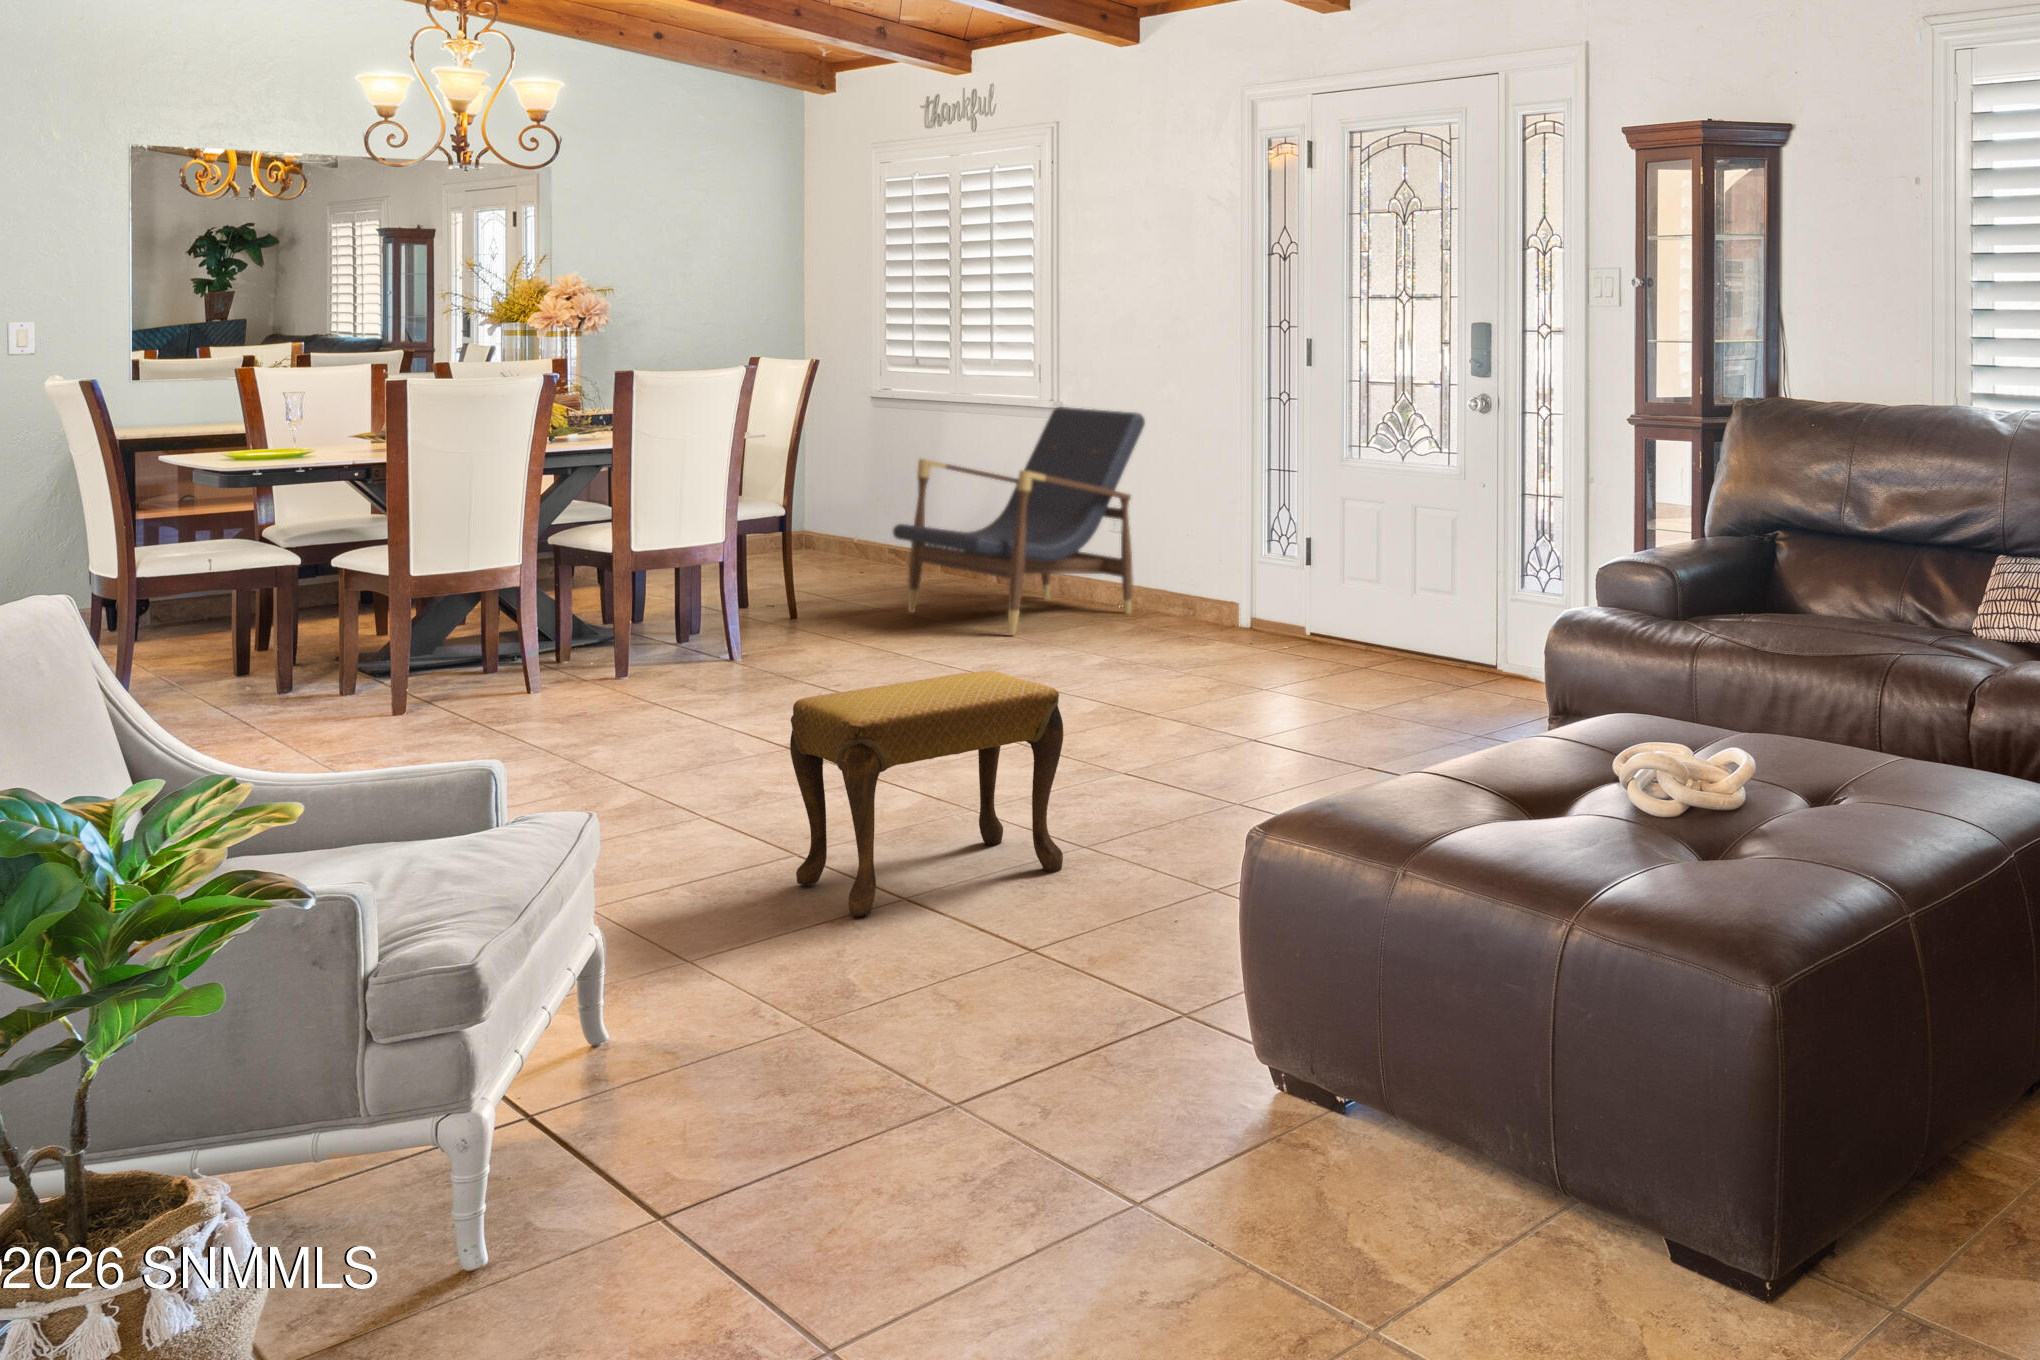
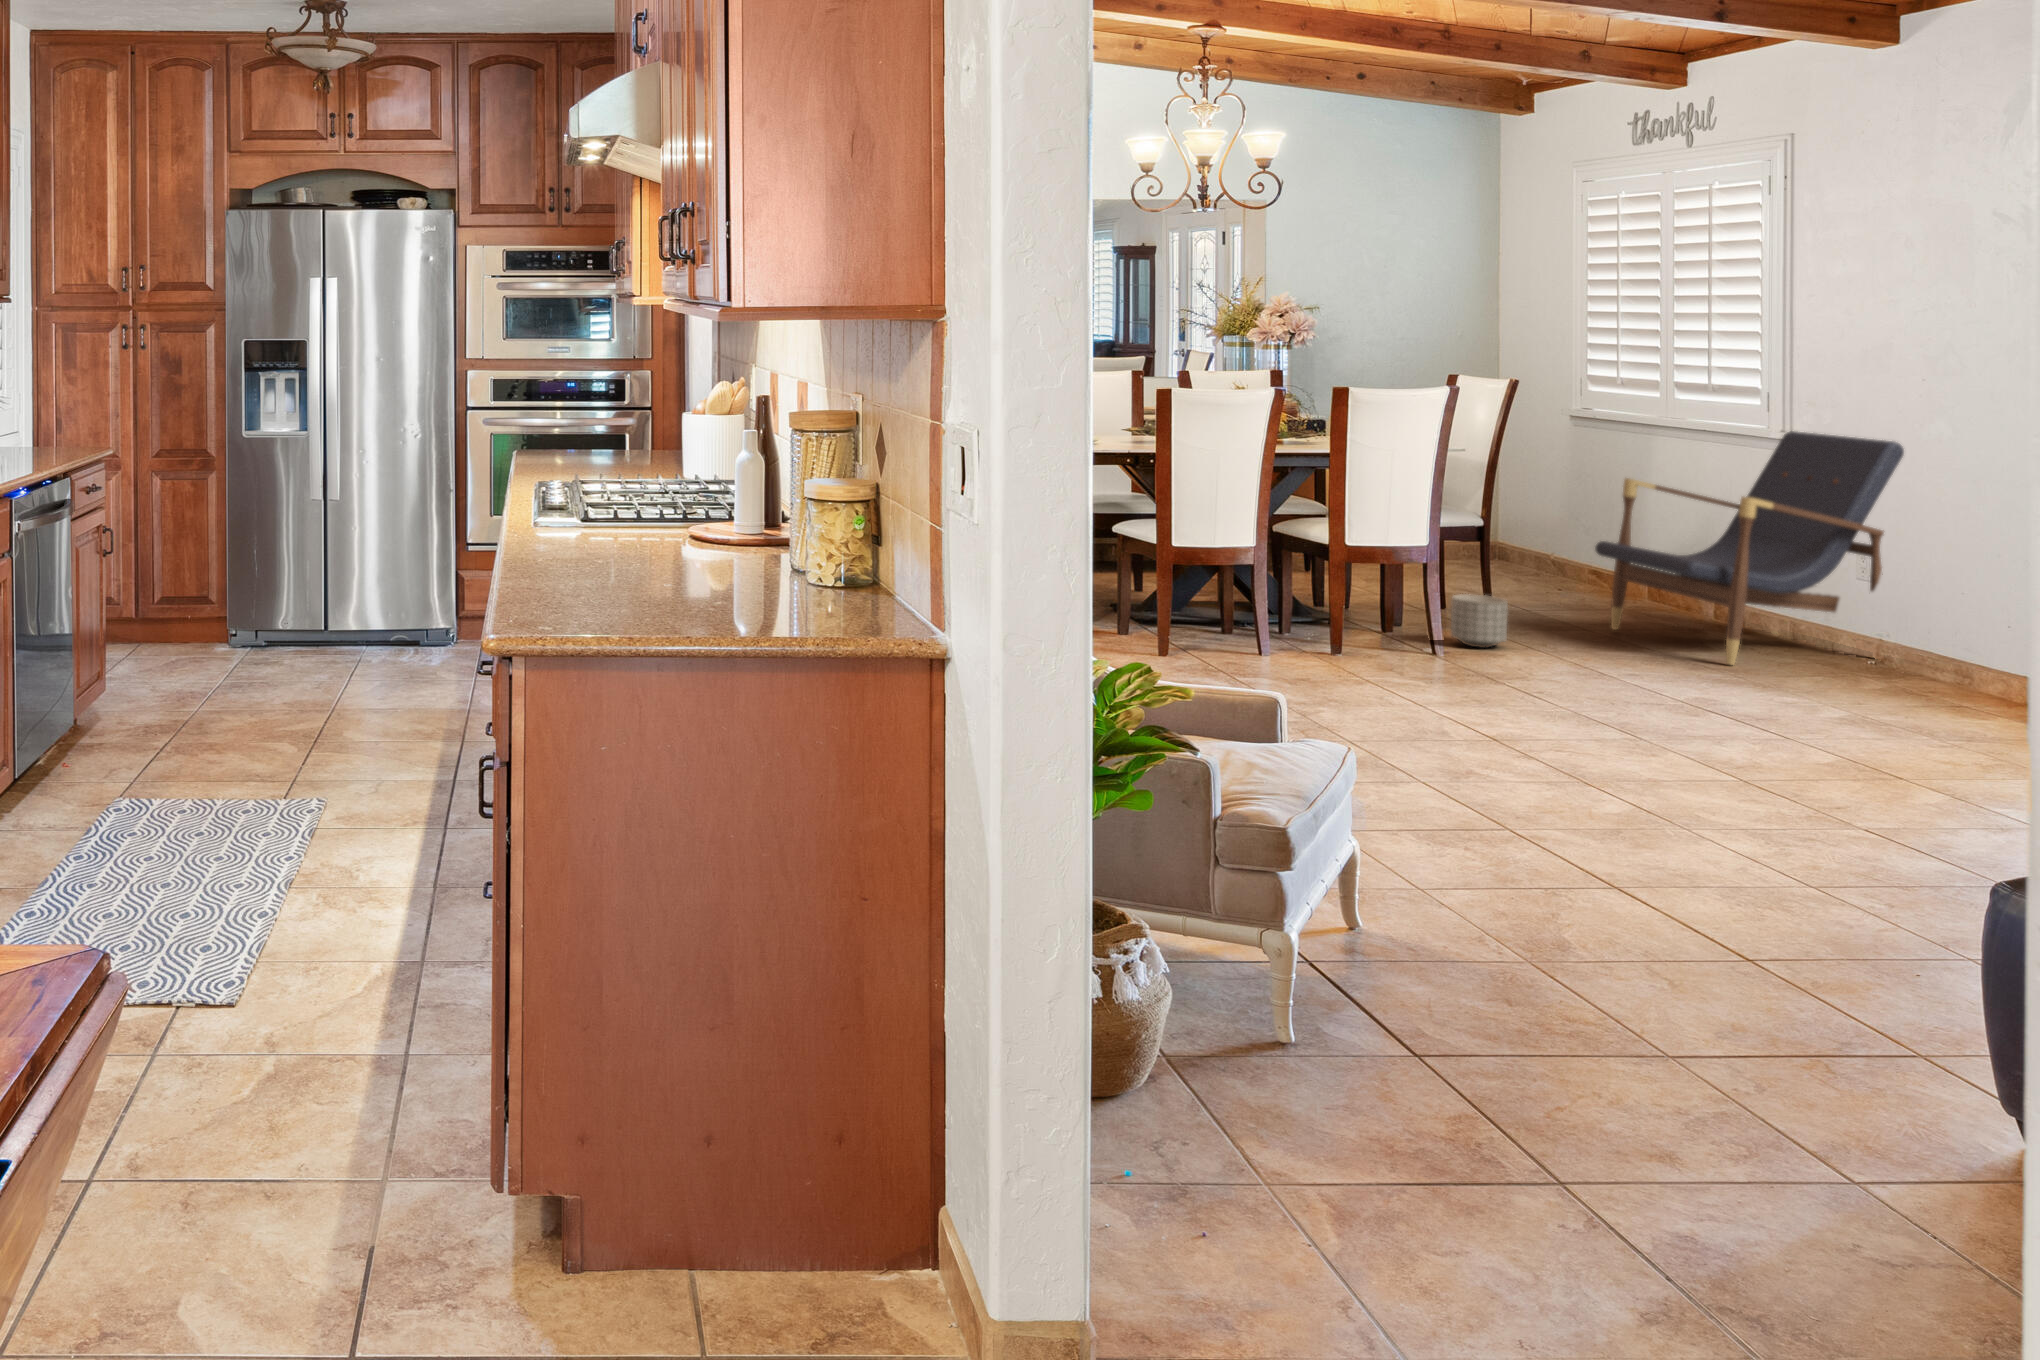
planter: none [751,592,809,649] -> present [1451,594,1508,648]
footstool: present [790,671,1063,916] -> none [1504,683,1785,886]

